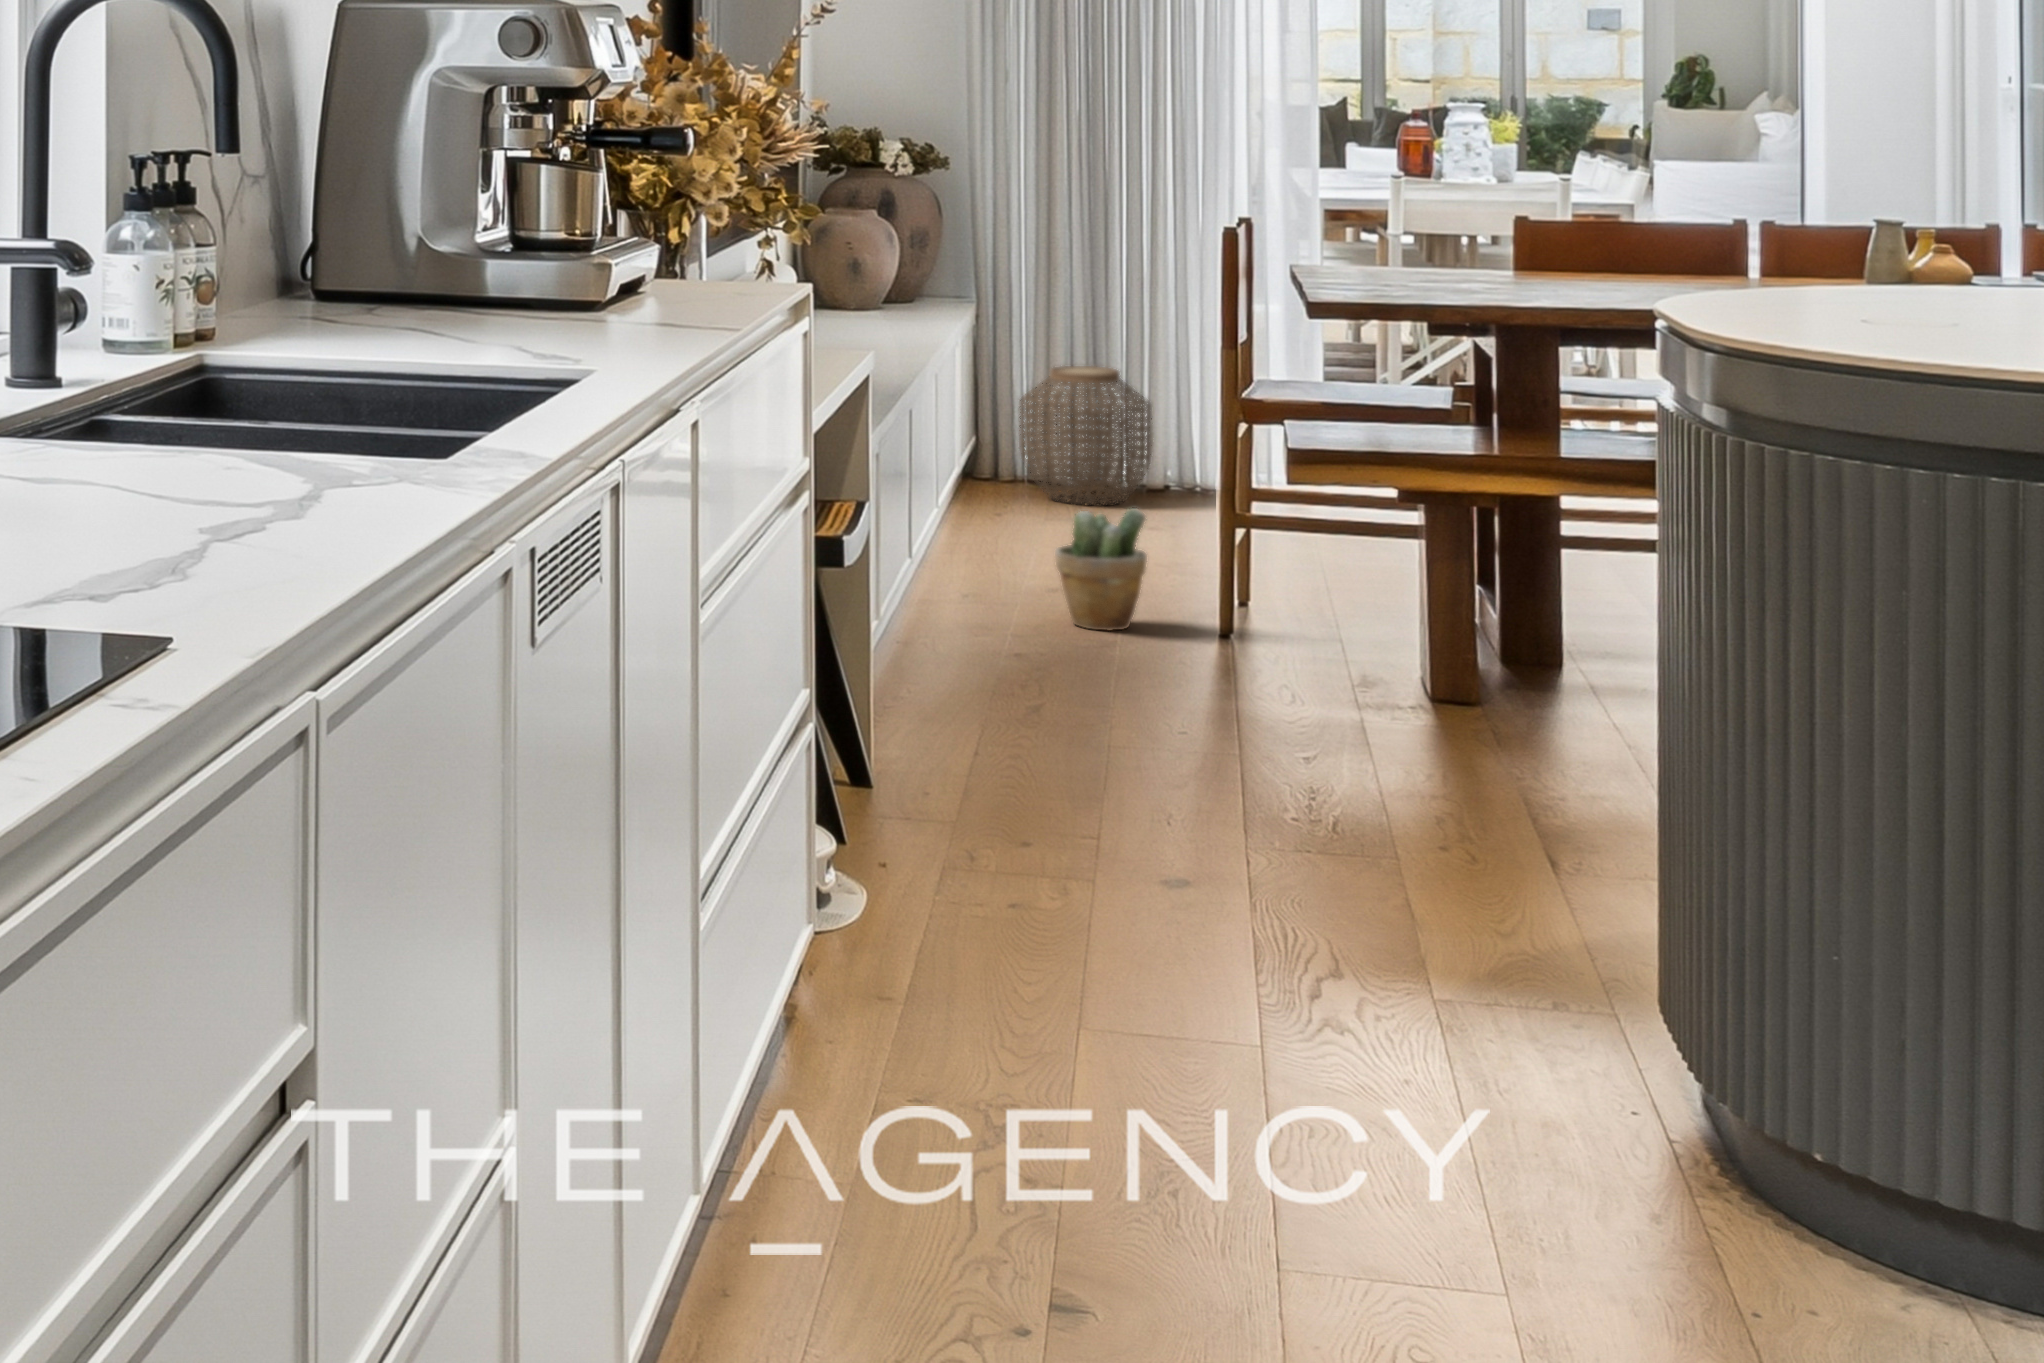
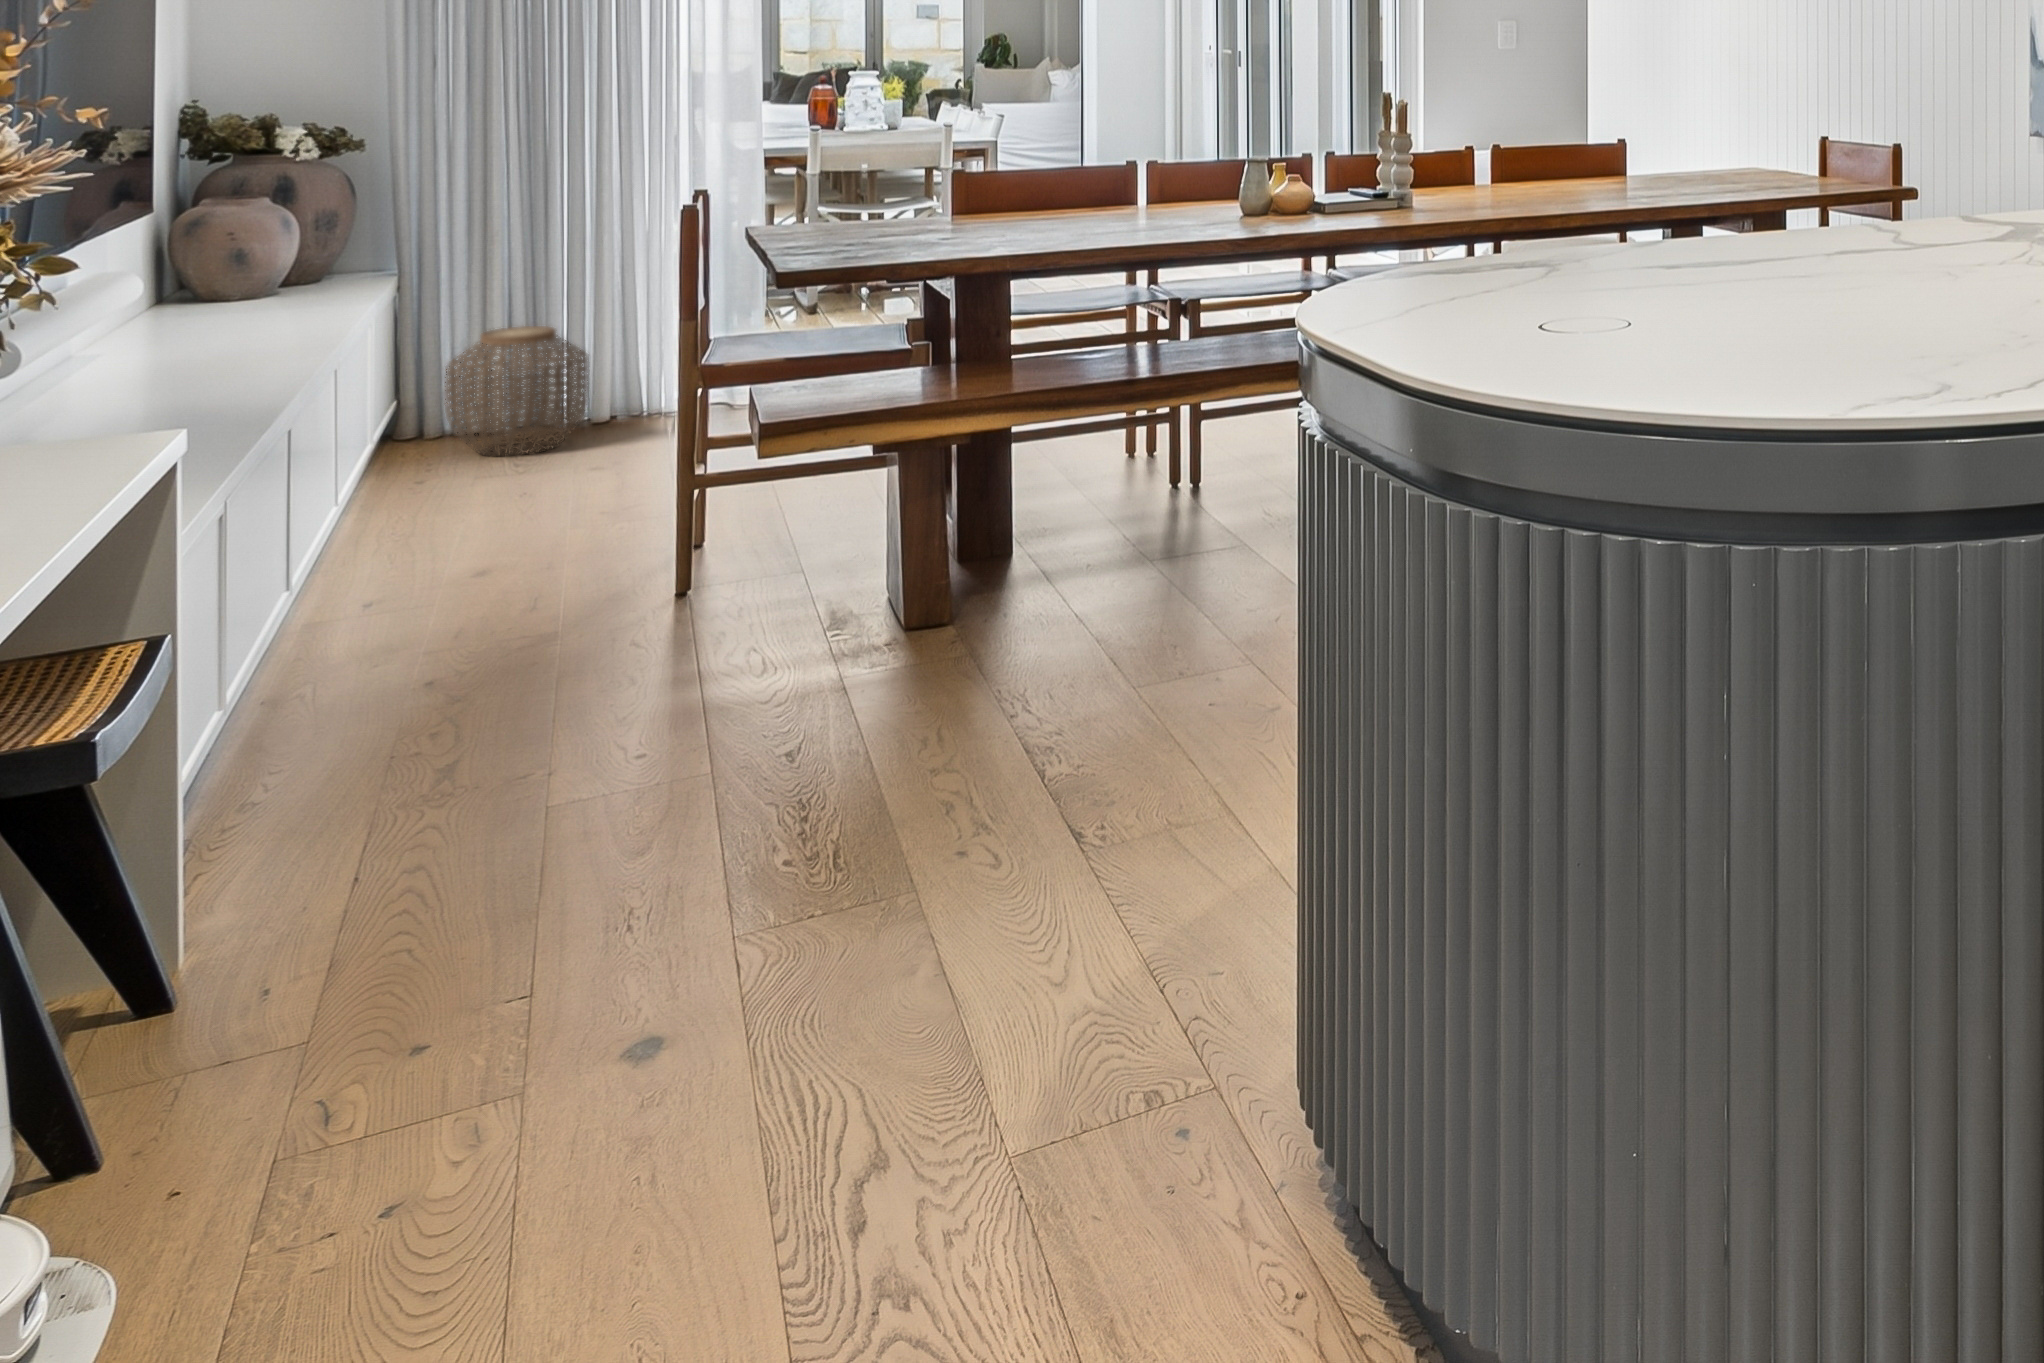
potted plant: present [1055,508,1147,631] -> none [506,480,607,603]

